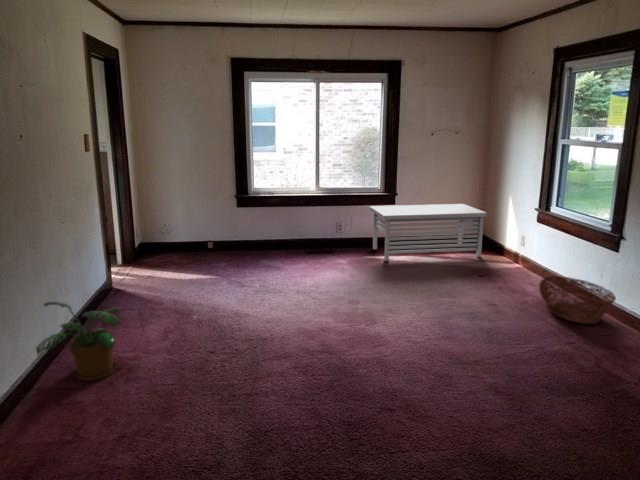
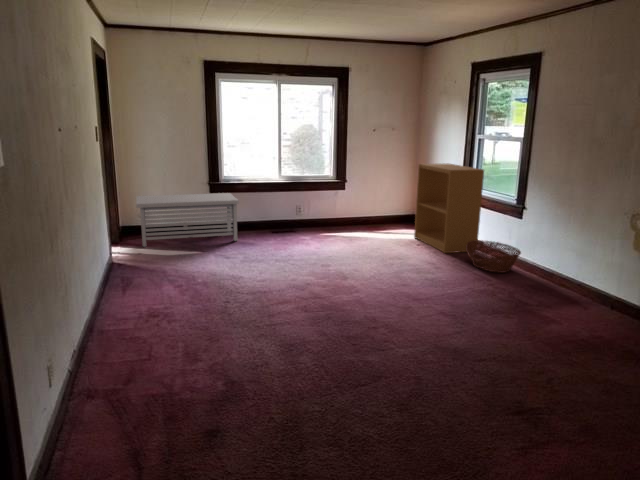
bookshelf: none [477,175,568,290] -> present [414,163,484,253]
storage bench: present [370,204,487,261] -> present [136,193,239,247]
potted plant: present [36,302,121,381] -> none [96,261,171,323]

